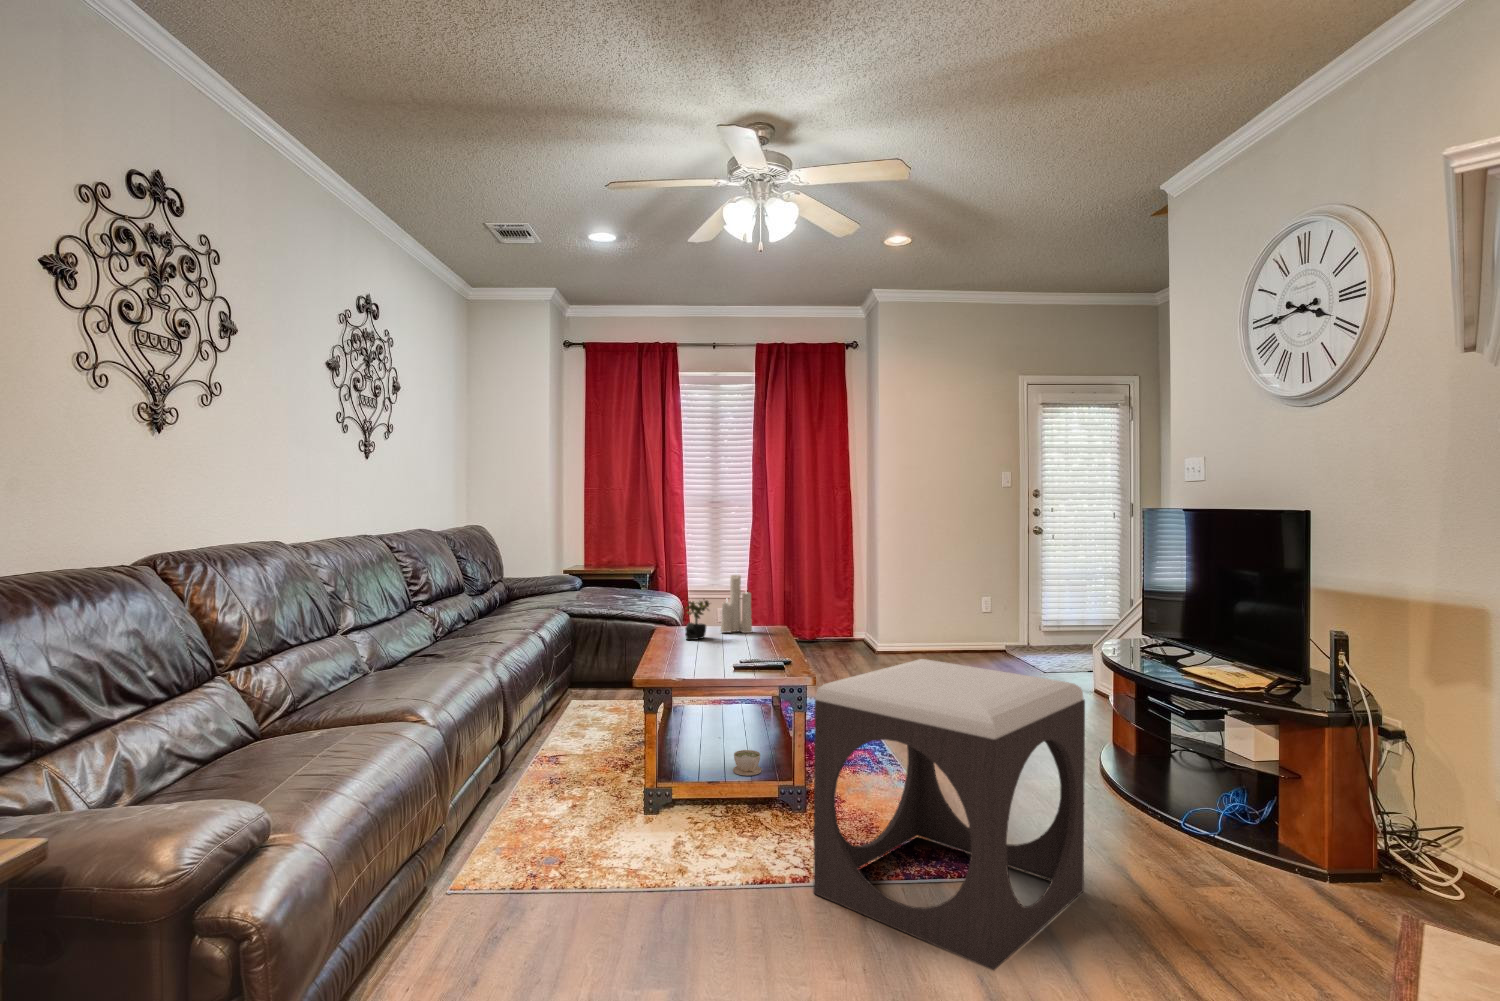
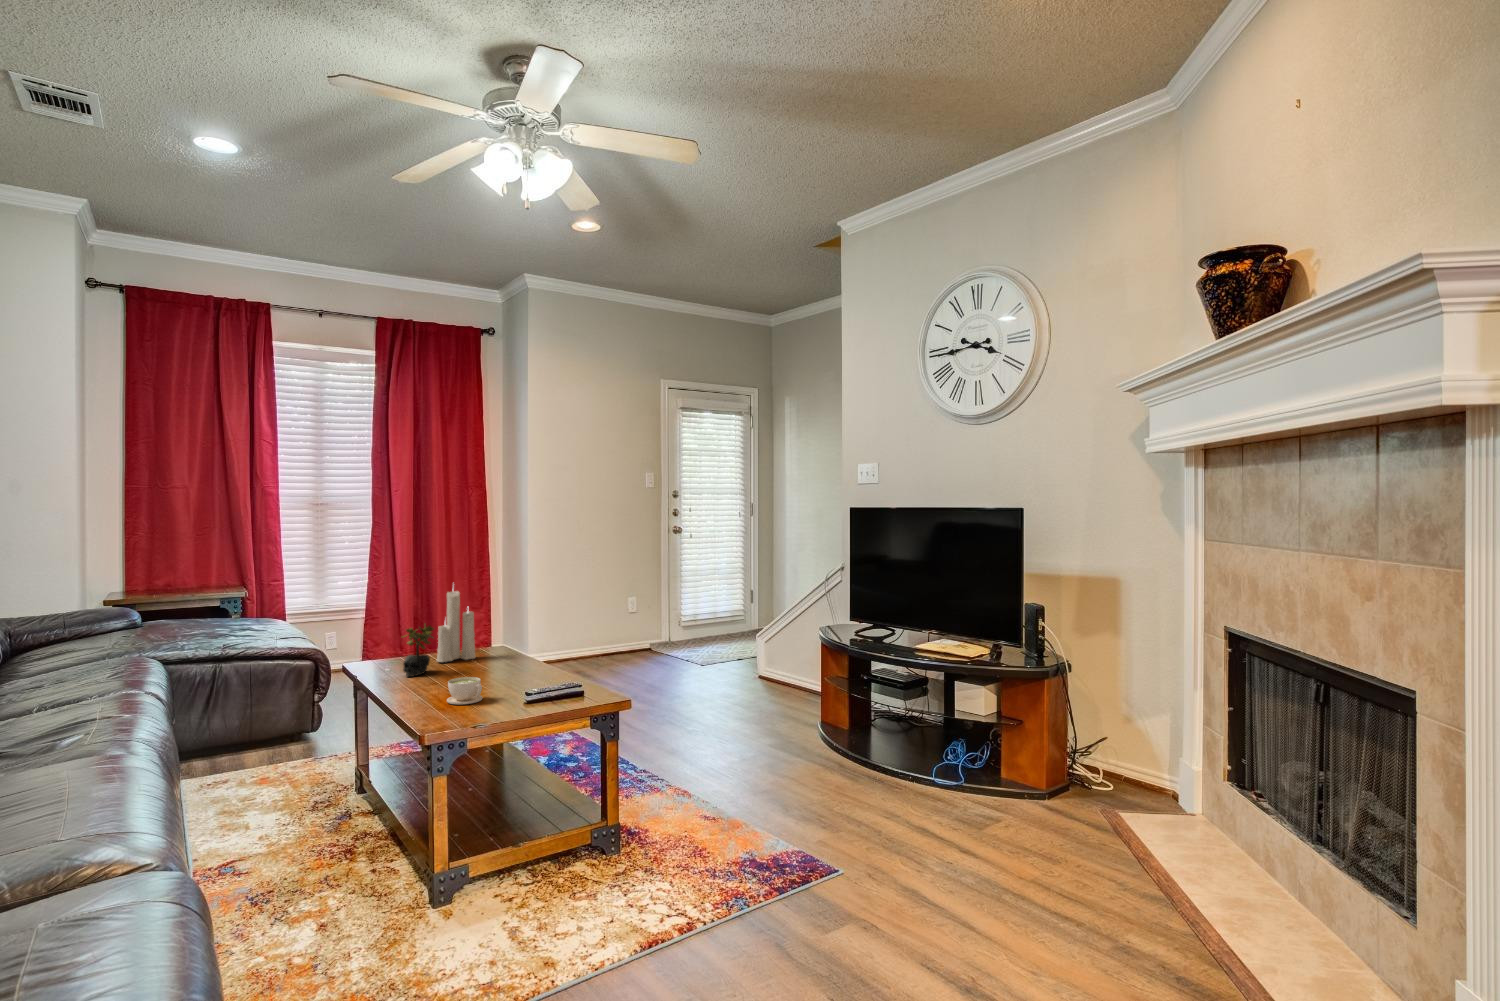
footstool: present [813,659,1085,970] -> none [713,666,932,960]
coffee cup: present [733,750,762,776] -> present [447,677,482,705]

